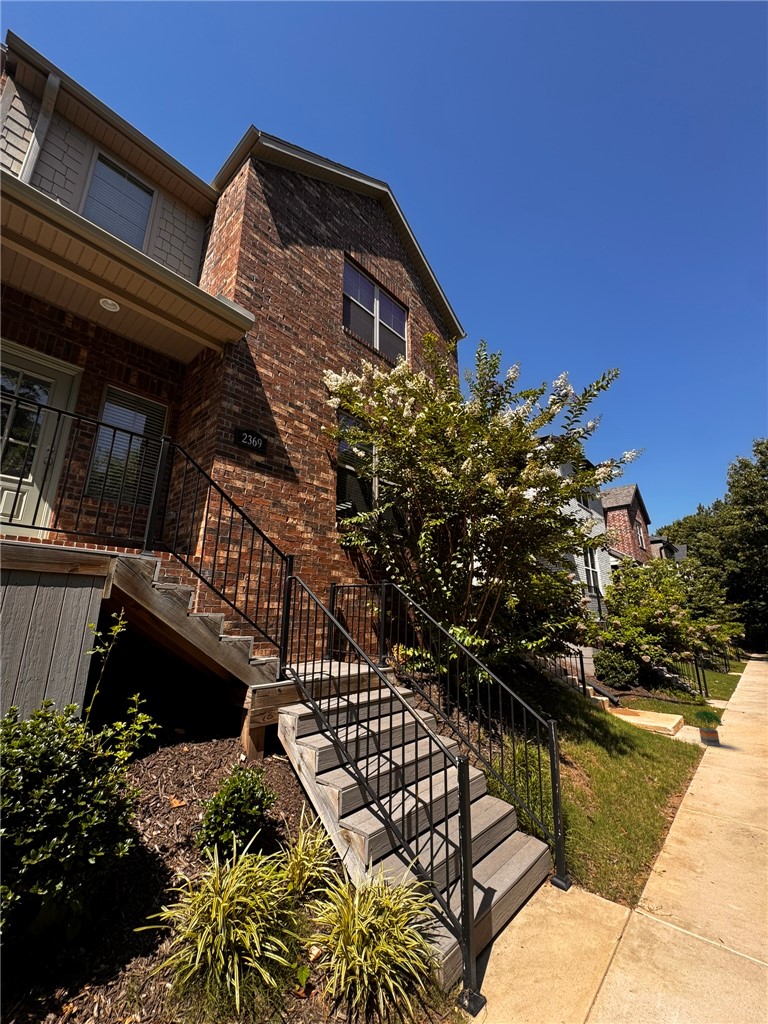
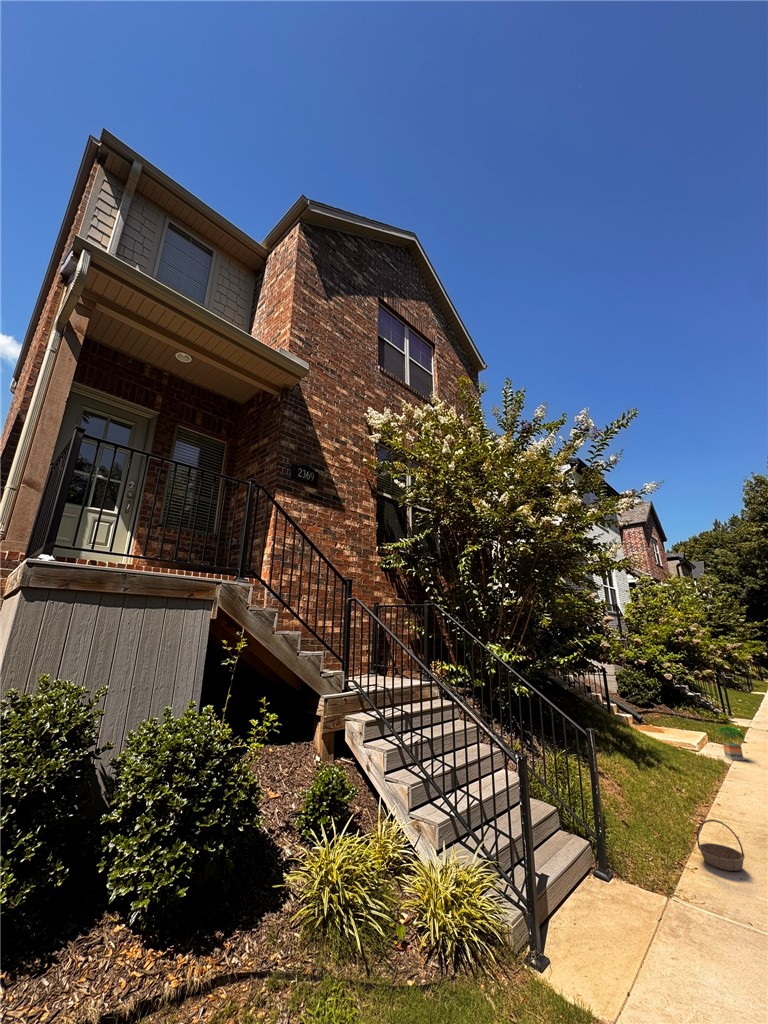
basket: none [667,820,719,878] -> present [696,820,745,871]

